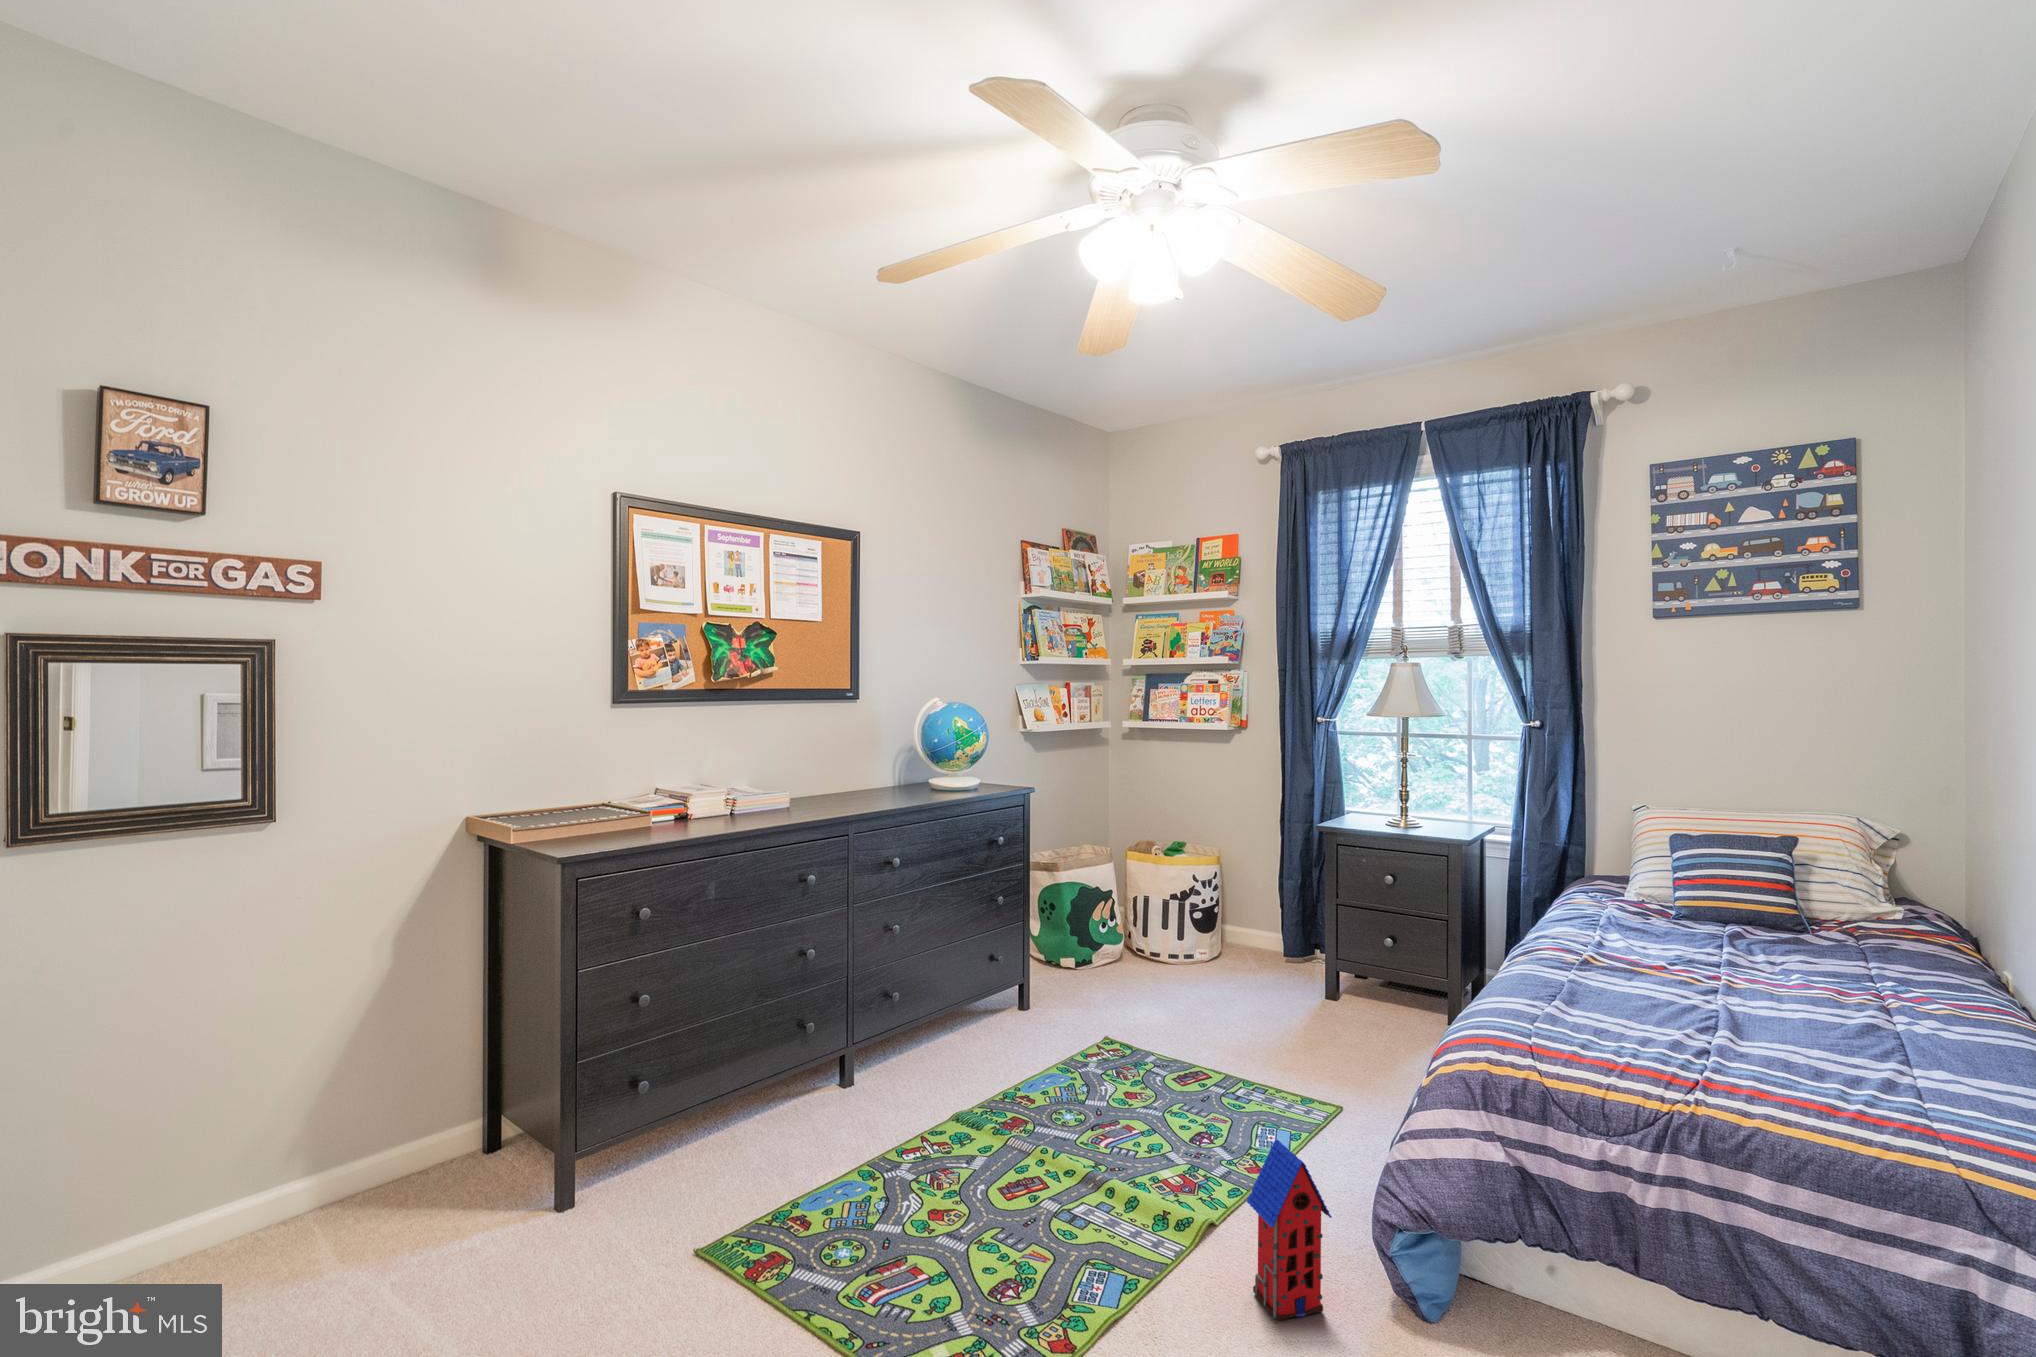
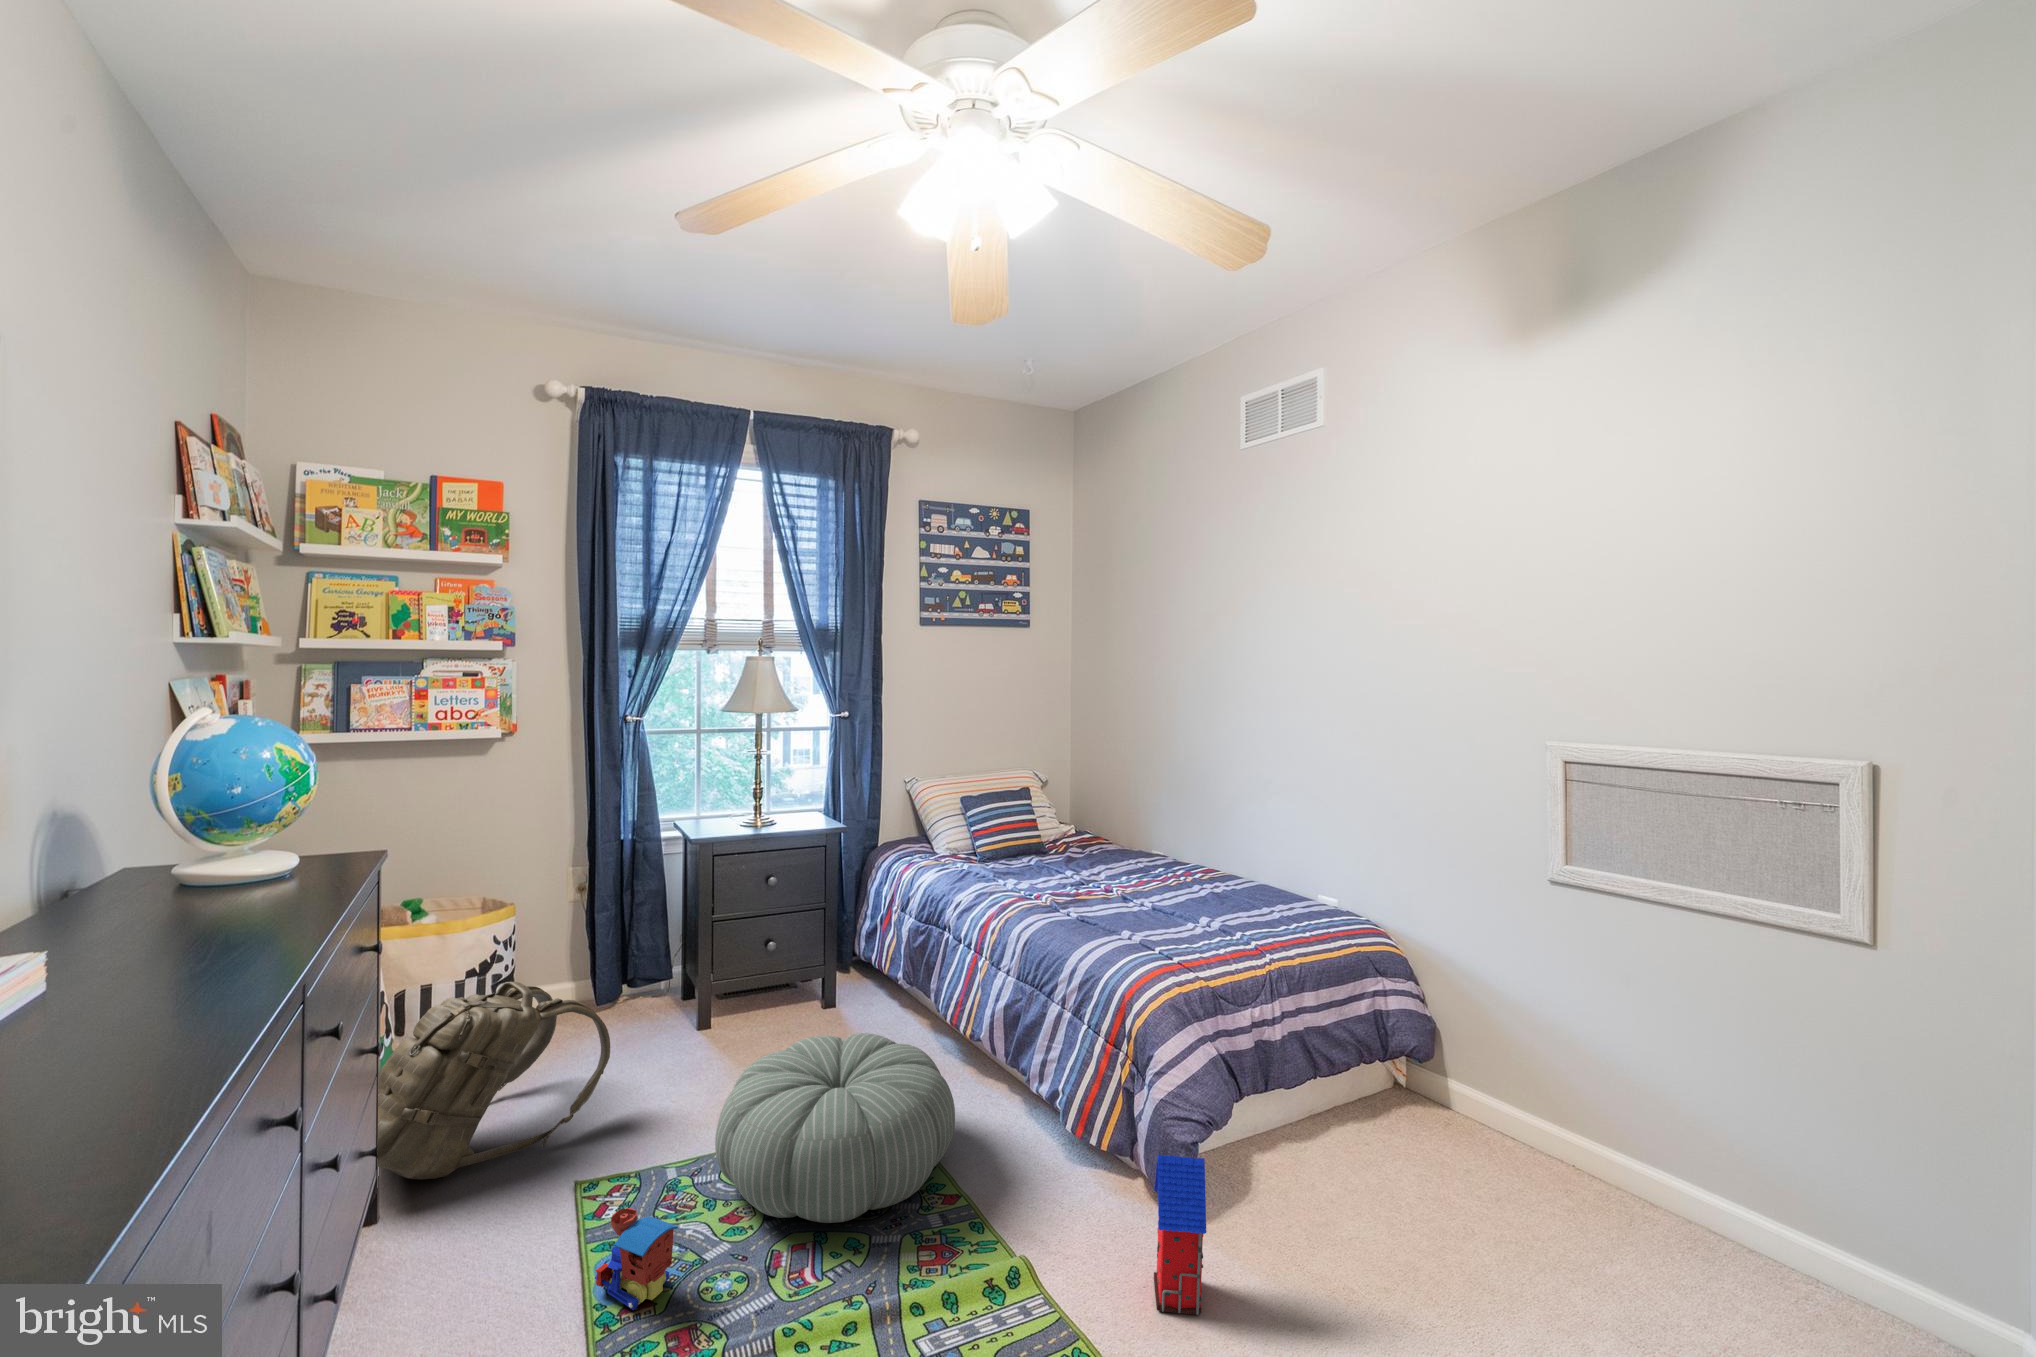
backpack: none [1038,892,1187,1010] -> present [378,982,610,1180]
pouf: none [1133,990,1345,1133] -> present [715,1033,955,1223]
toy train: none [1038,1024,1072,1085] -> present [595,1208,678,1310]

